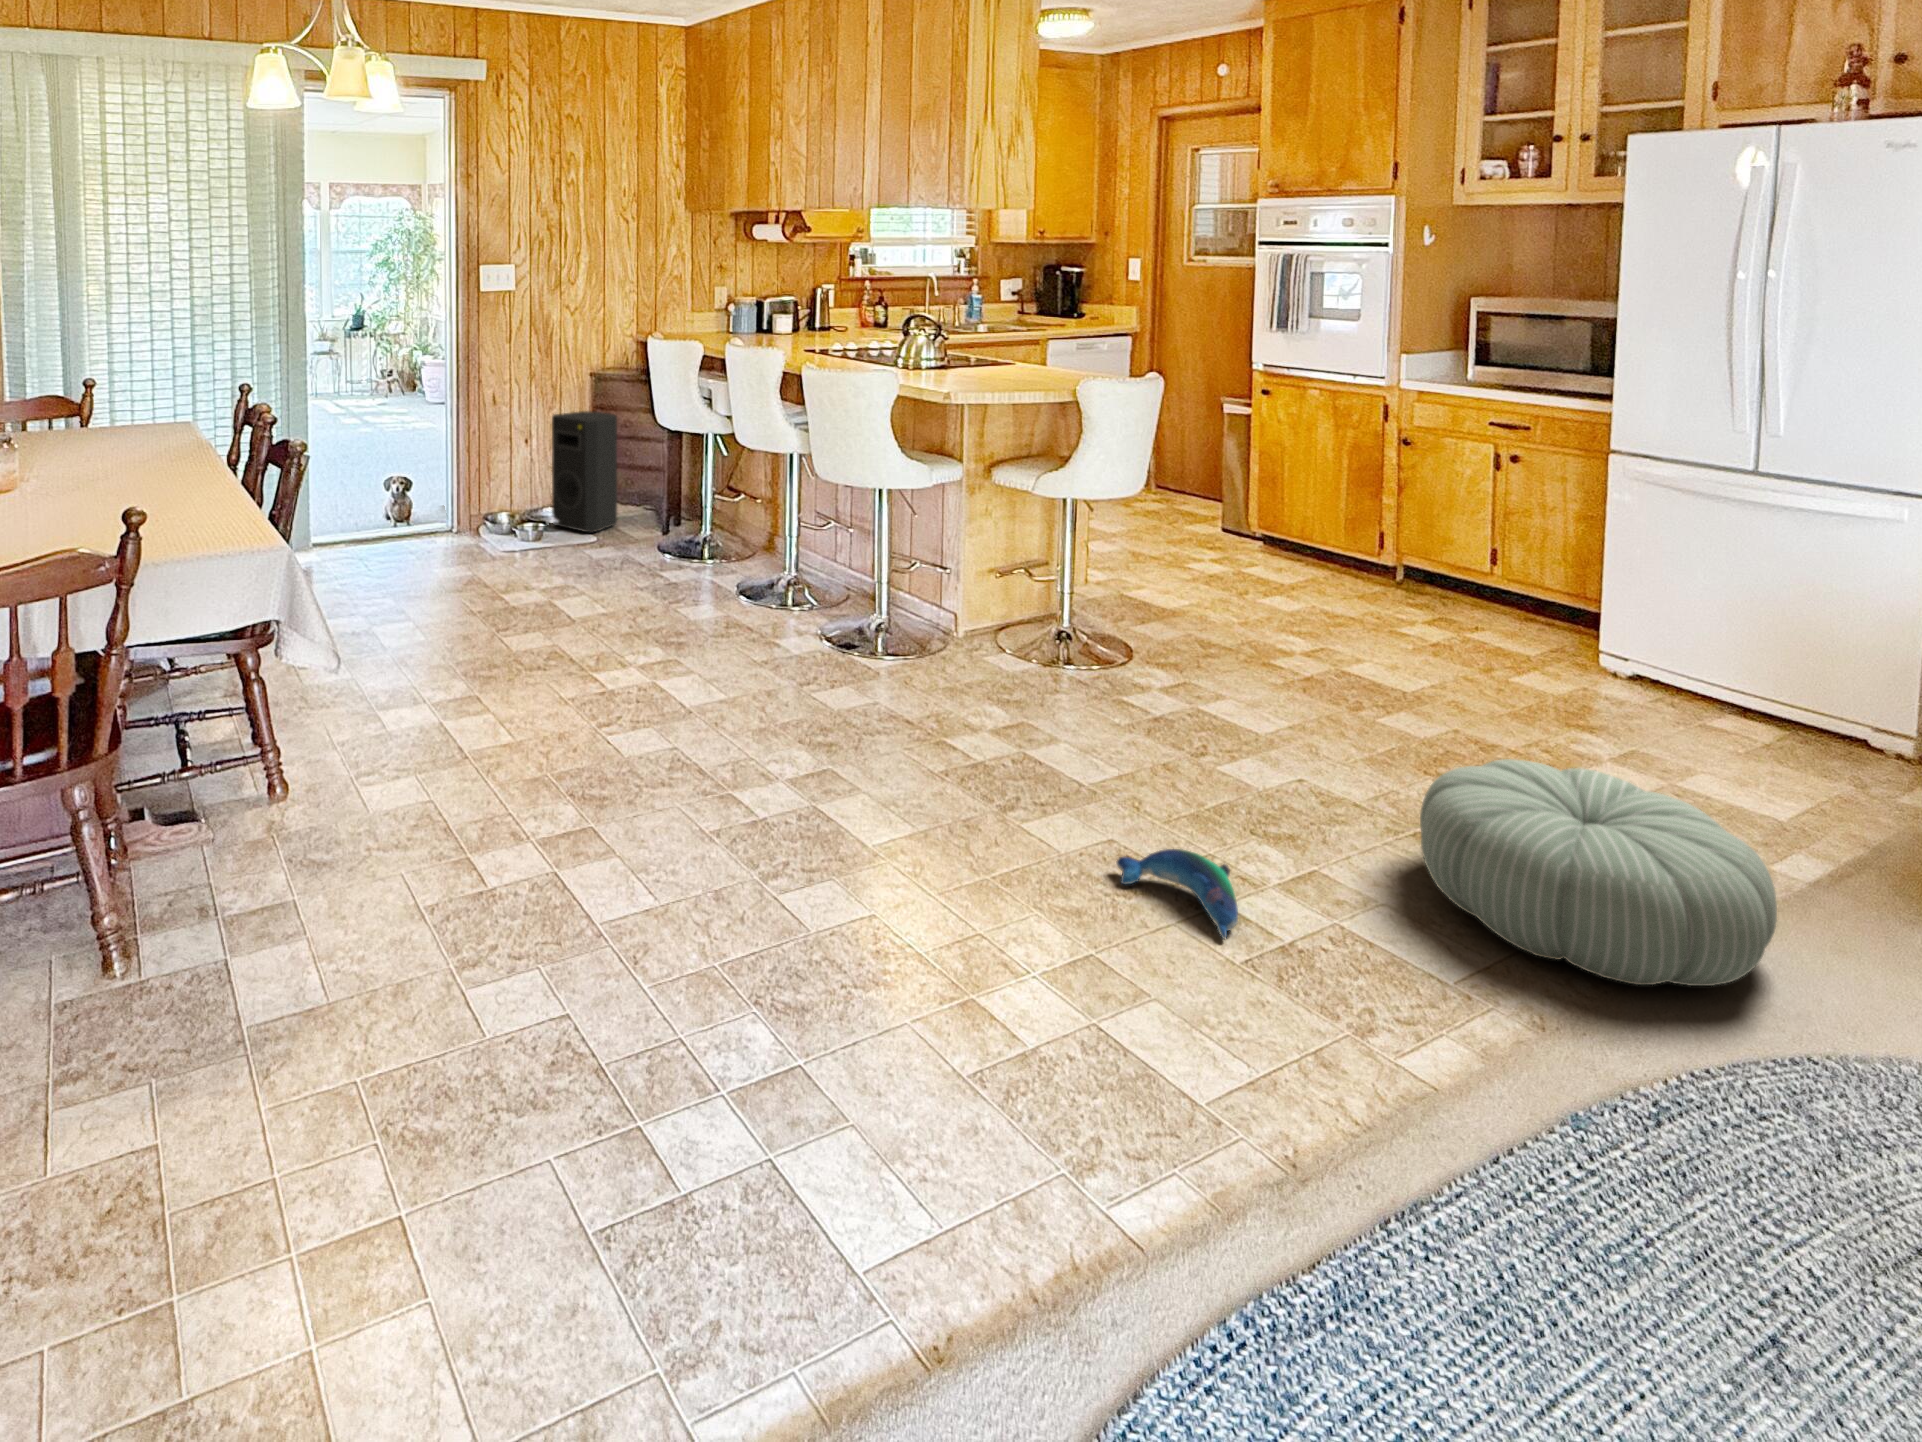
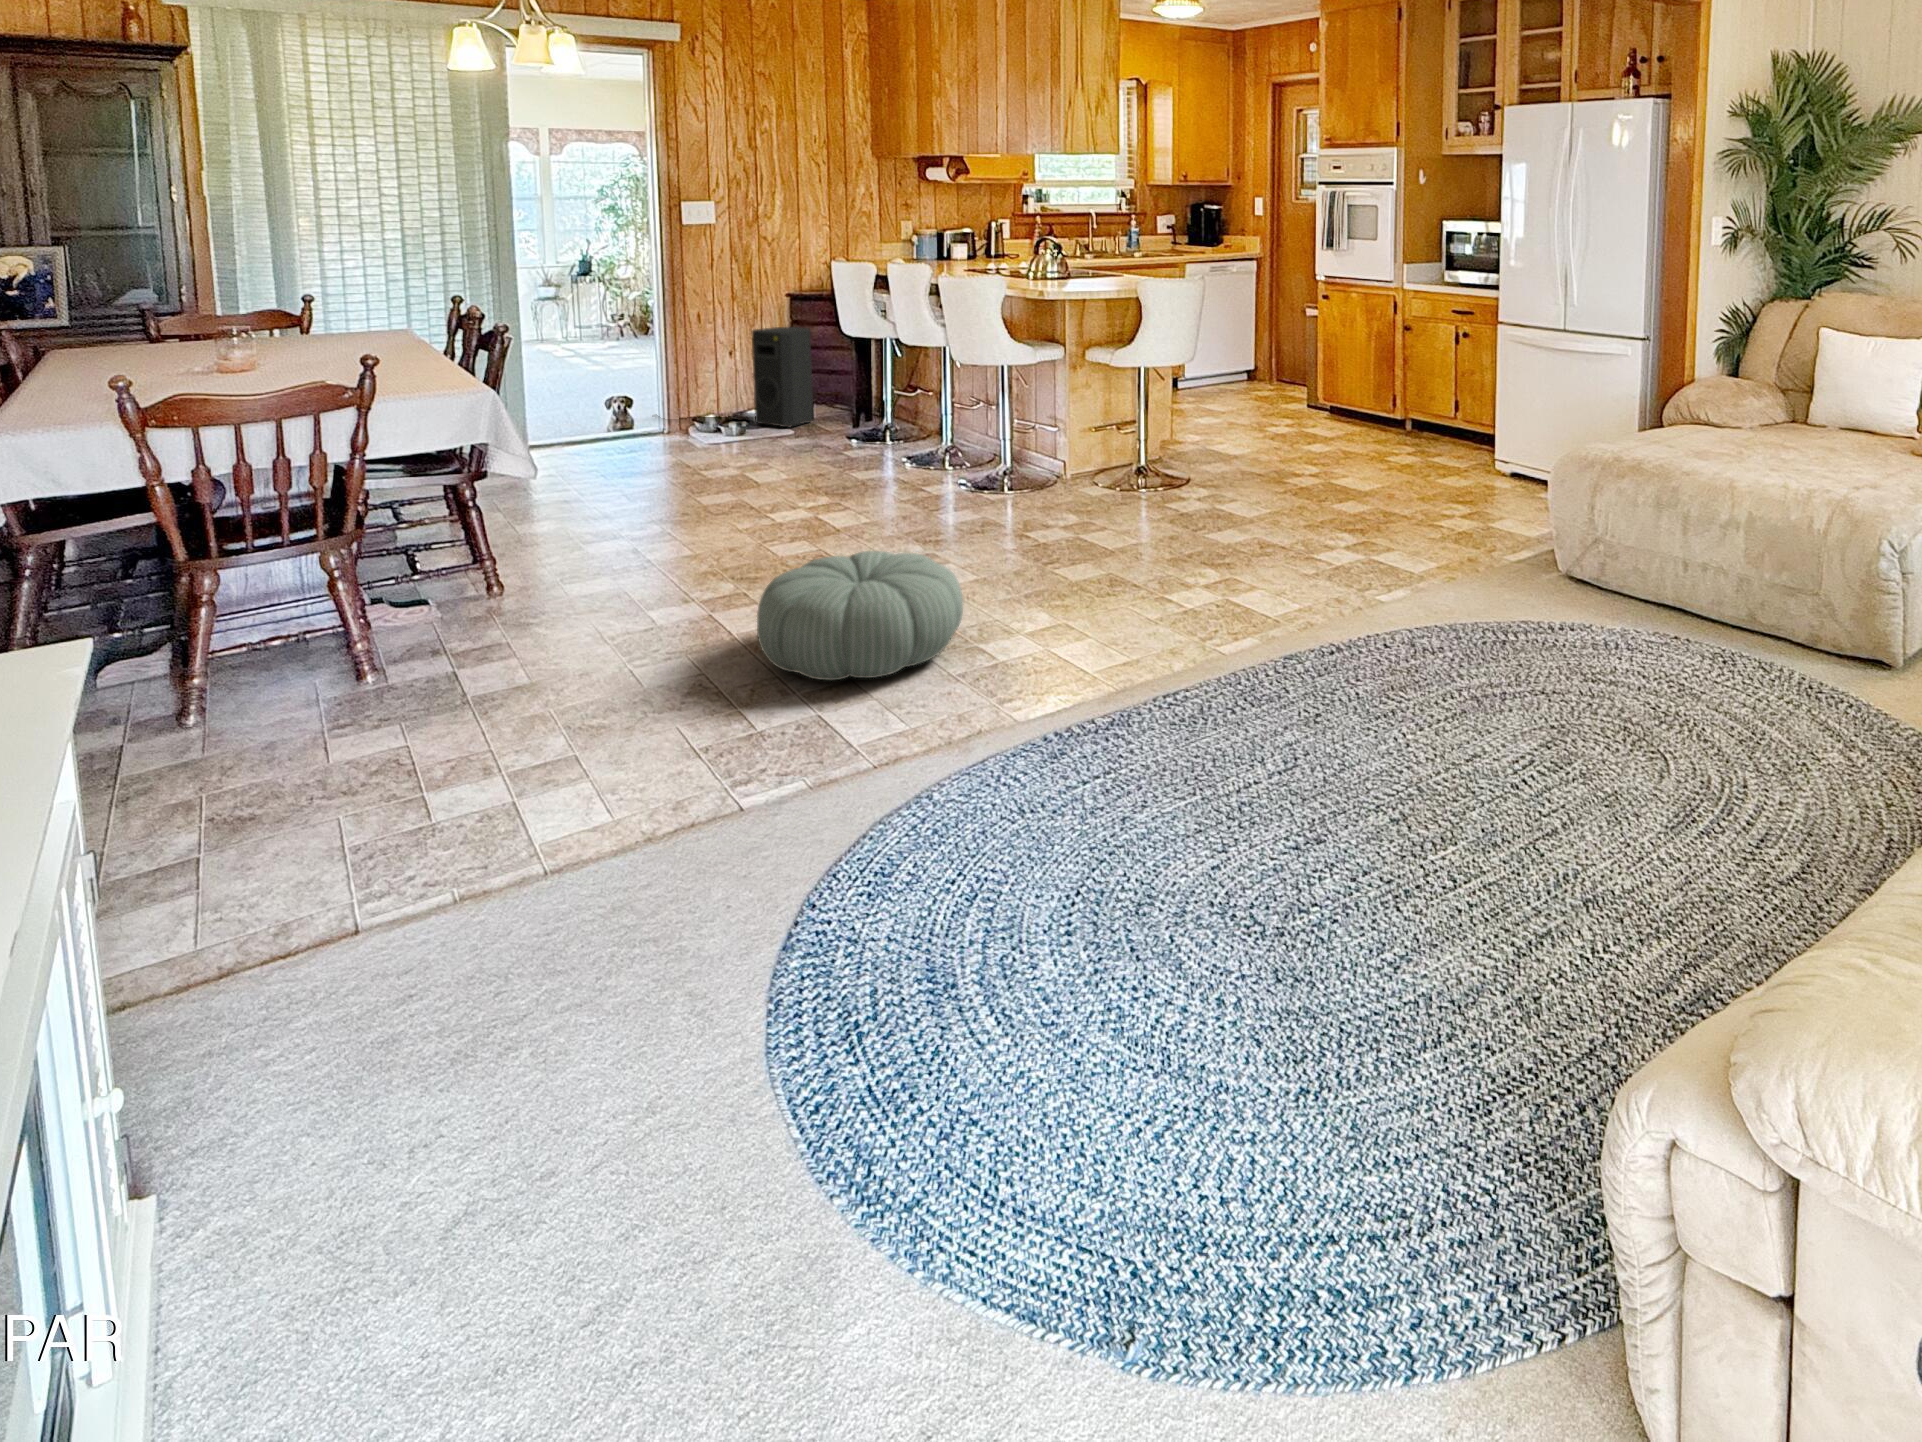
pouf: present [1420,759,1777,986] -> present [757,551,963,680]
plush toy: present [1116,849,1238,939] -> none [1085,564,1148,606]

